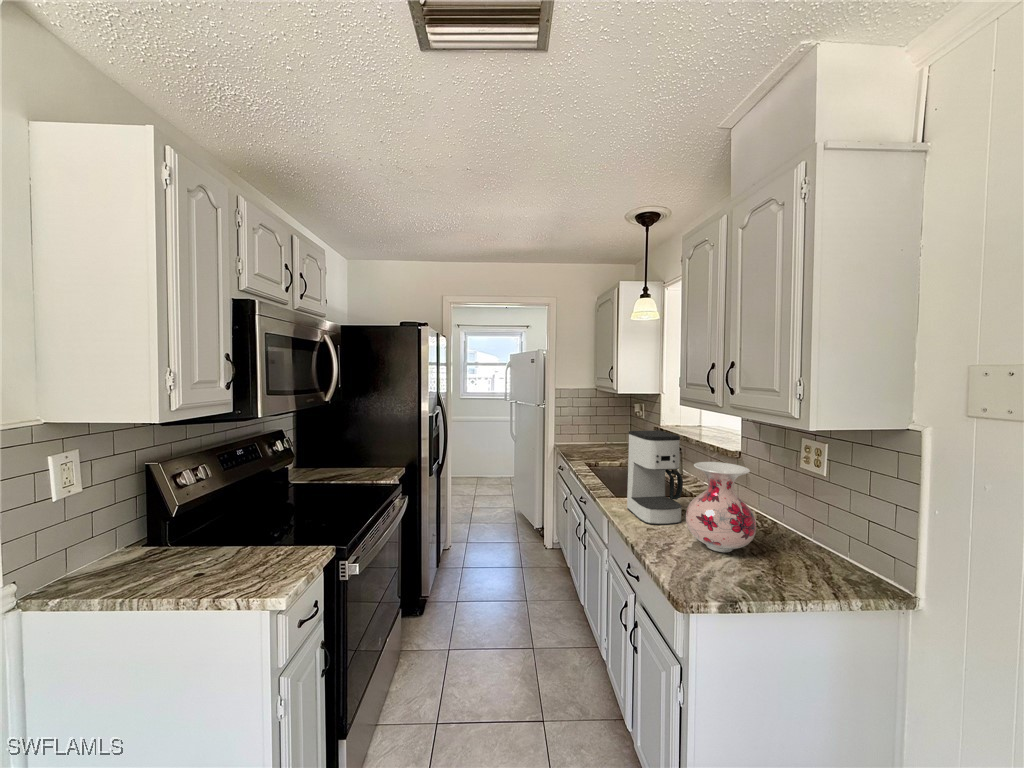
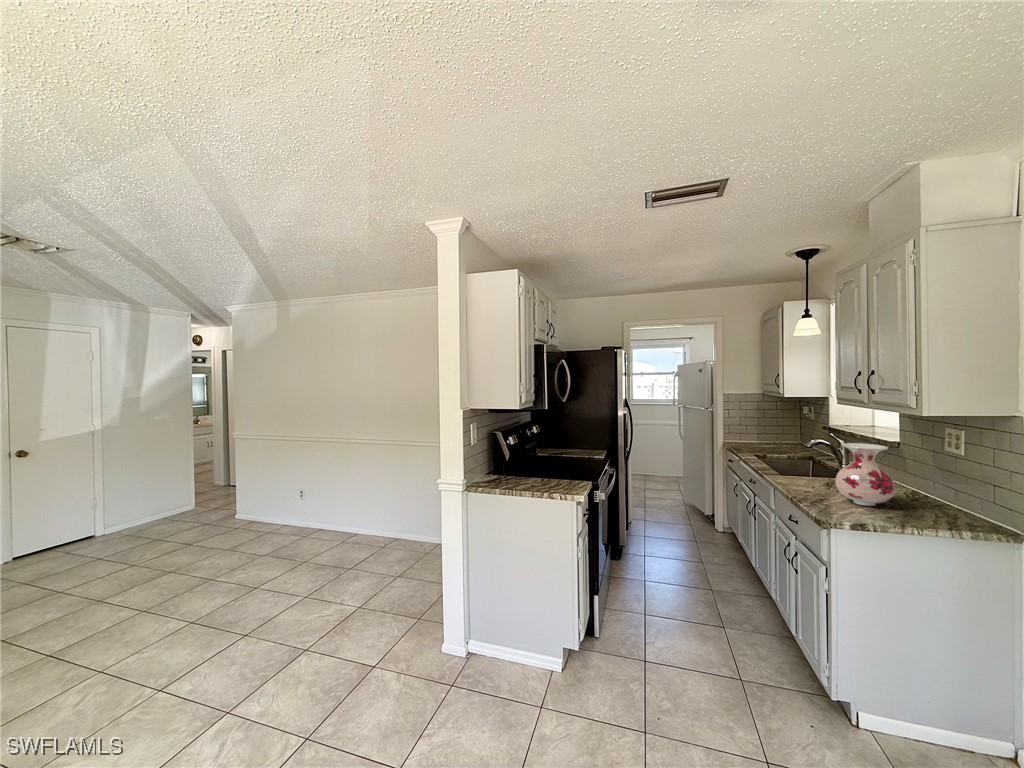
coffee maker: present [627,430,683,525] -> none [790,423,839,491]

